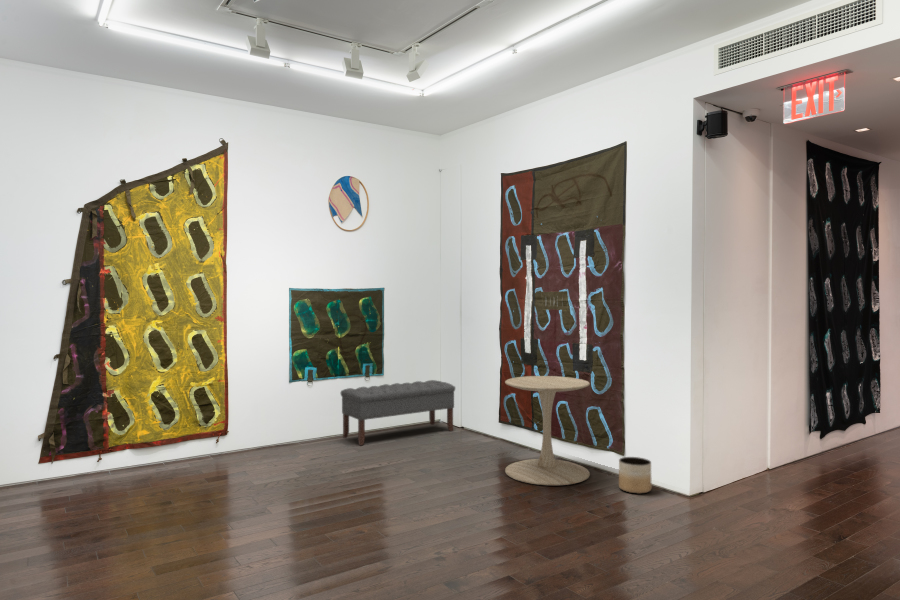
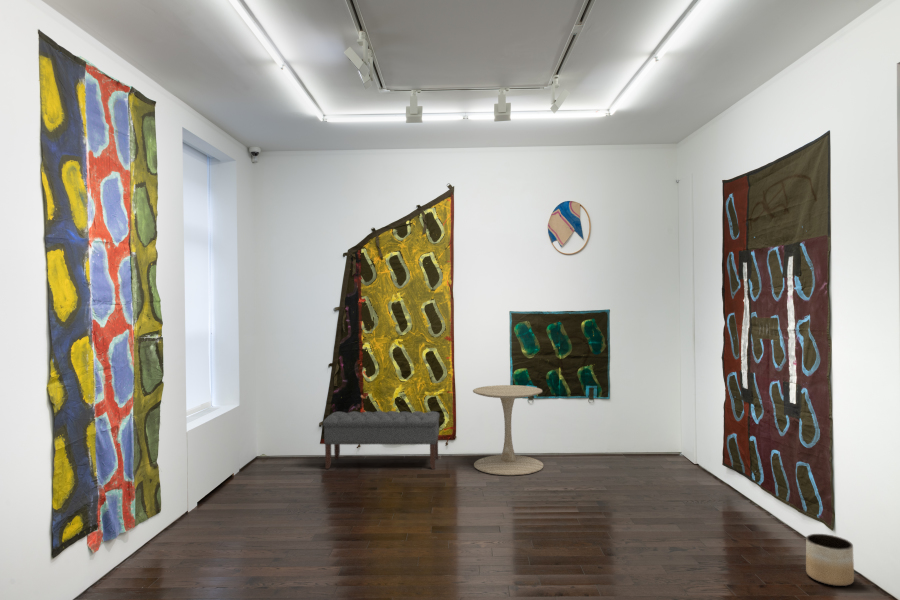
pedestal table: present [505,376,590,485] -> present [473,385,543,475]
bench: present [341,380,455,445] -> present [323,411,440,469]

